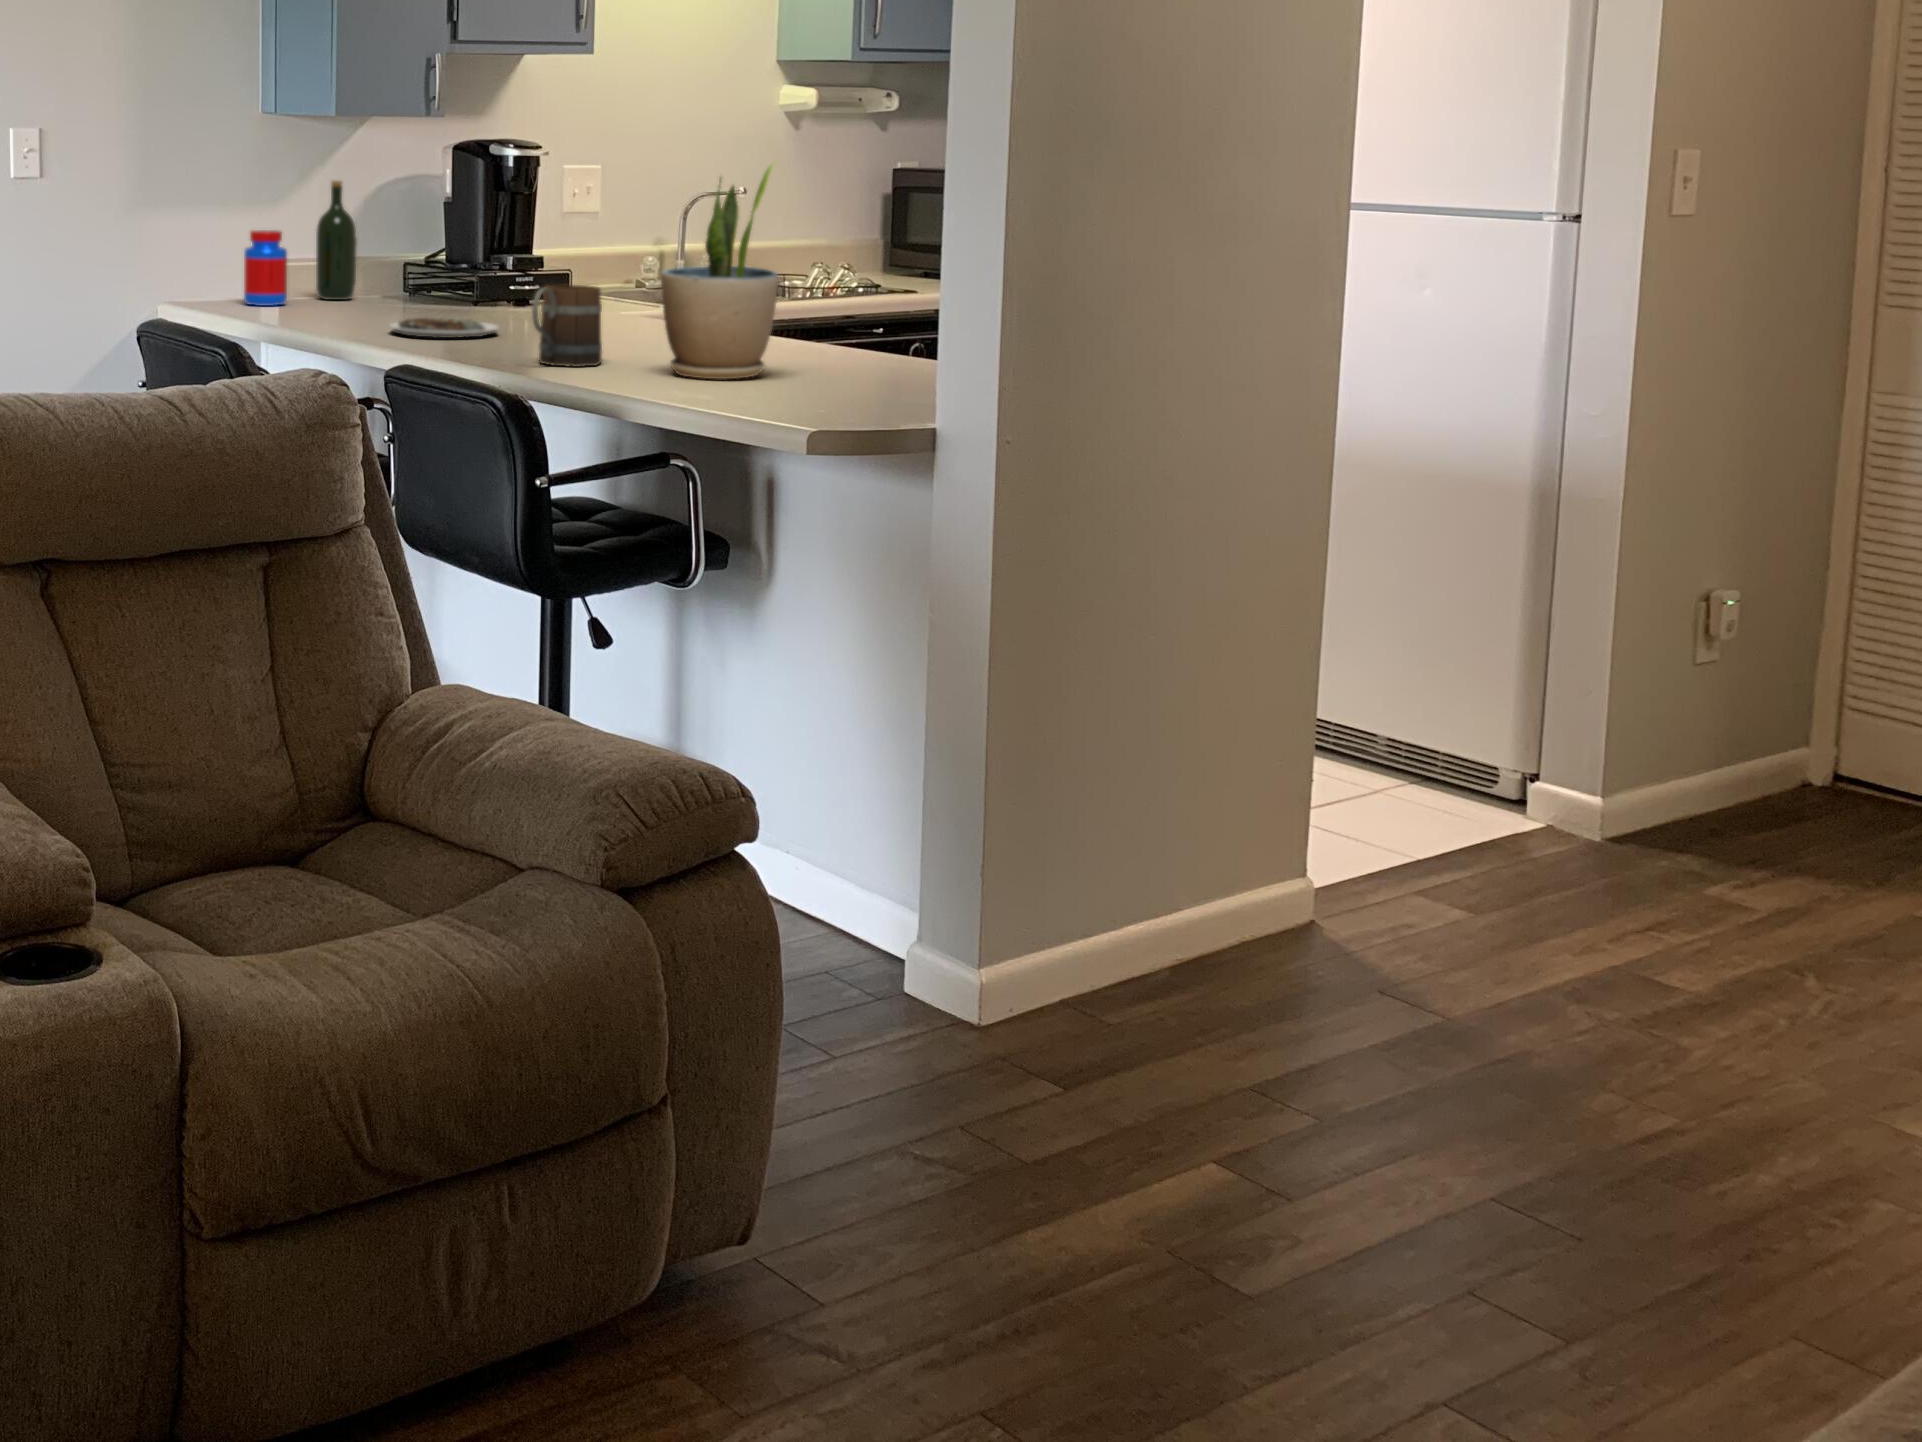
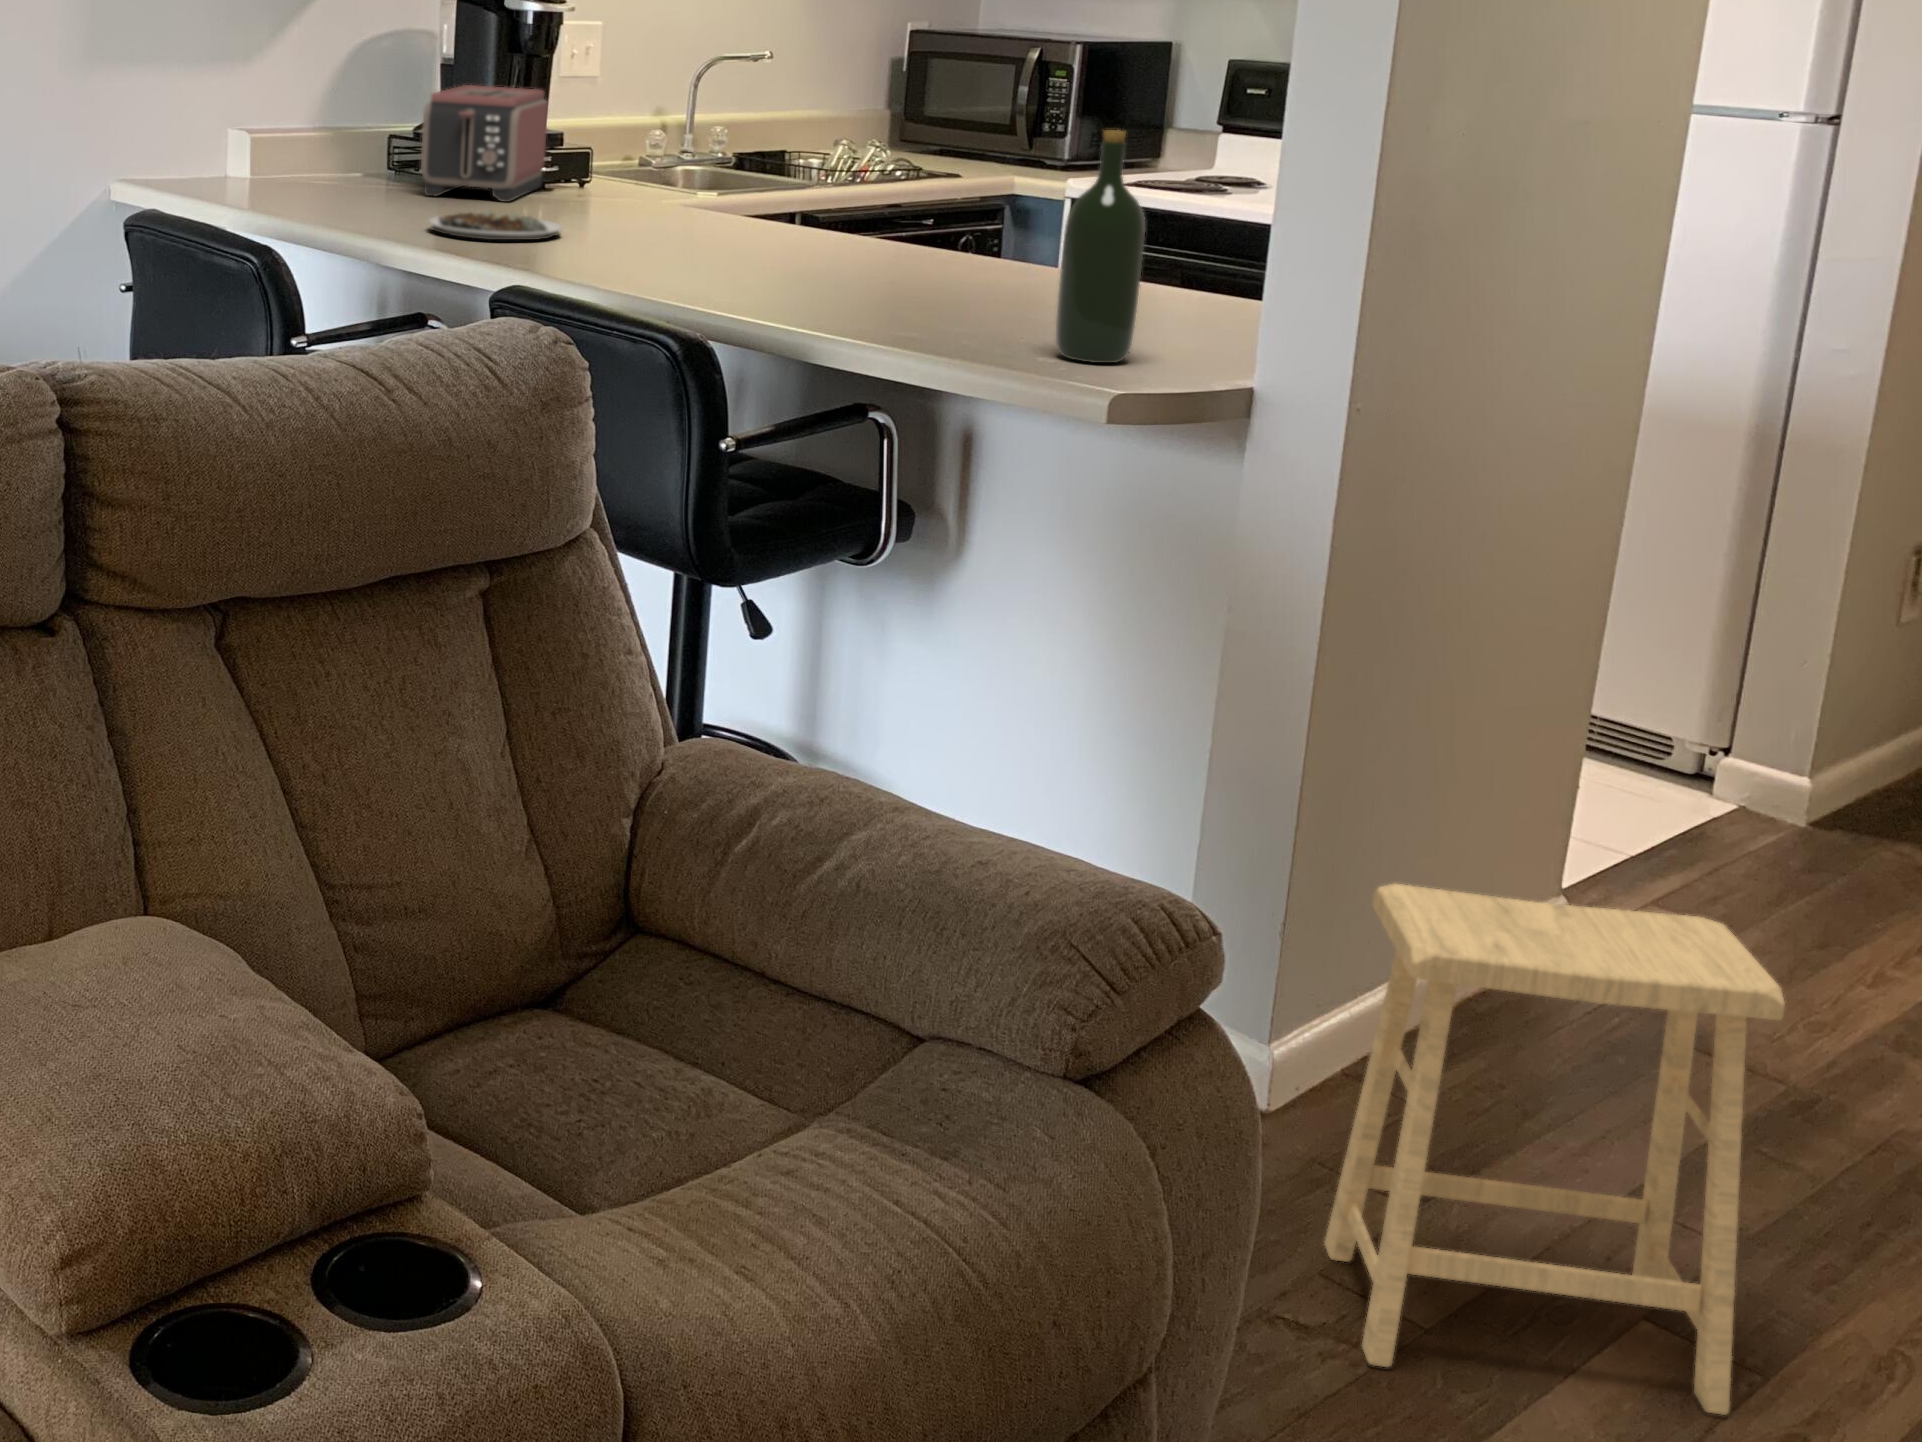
potted plant: present [661,163,778,379] -> none [829,36,985,309]
wine bottle: present [316,180,357,300] -> present [1056,130,1145,363]
toaster: none [414,219,530,313] -> present [421,85,548,202]
jar: present [244,230,287,306] -> none [209,94,263,187]
mug: present [532,285,602,367] -> none [660,183,738,288]
footstool: none [956,803,1254,1223] -> present [1325,884,1785,1415]

